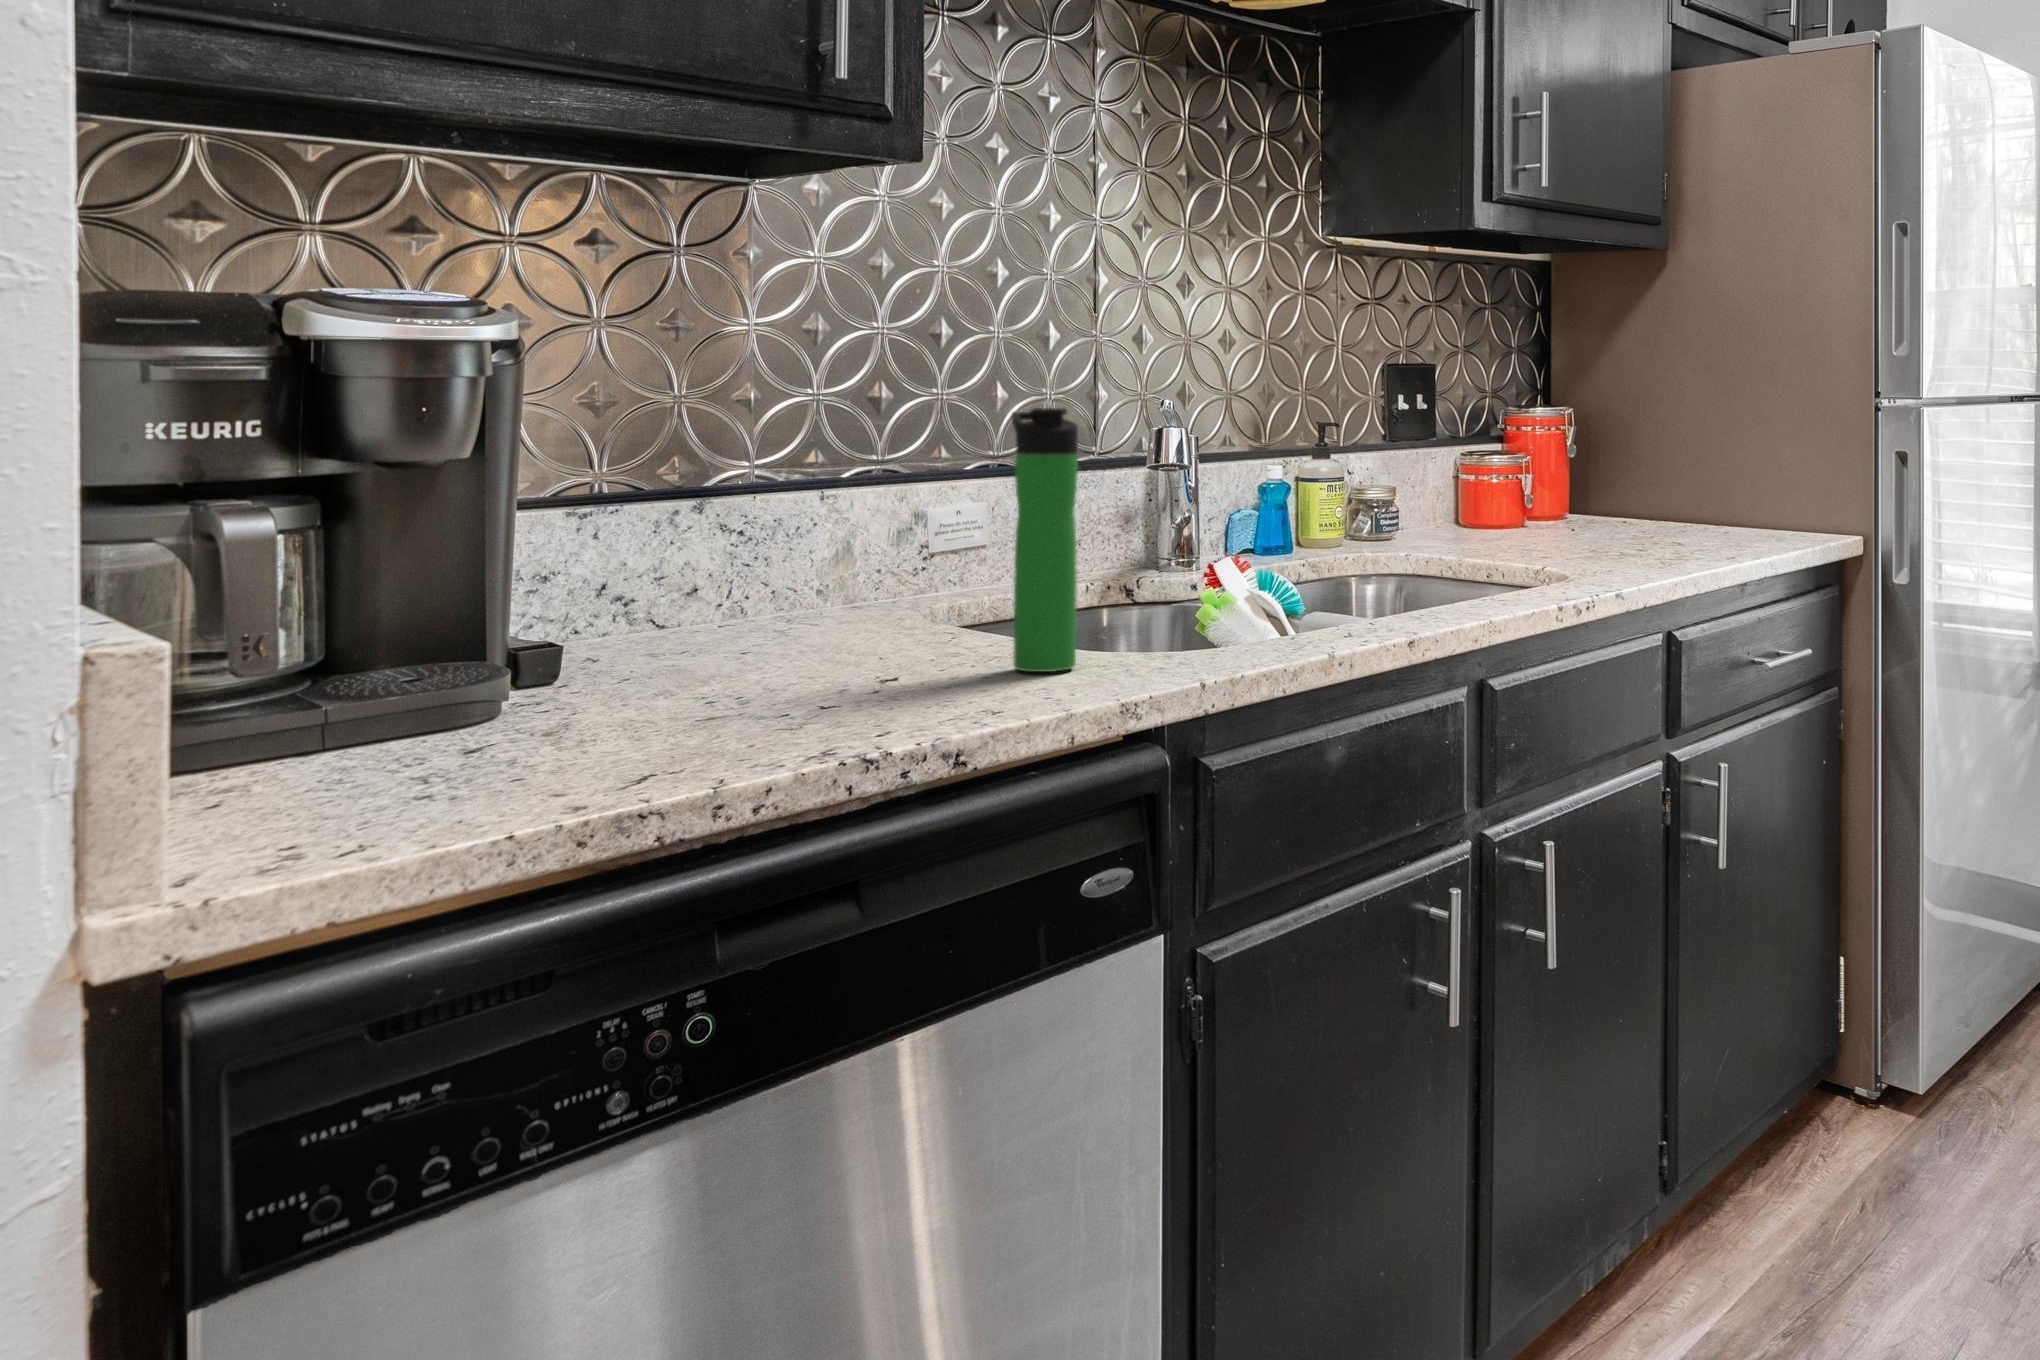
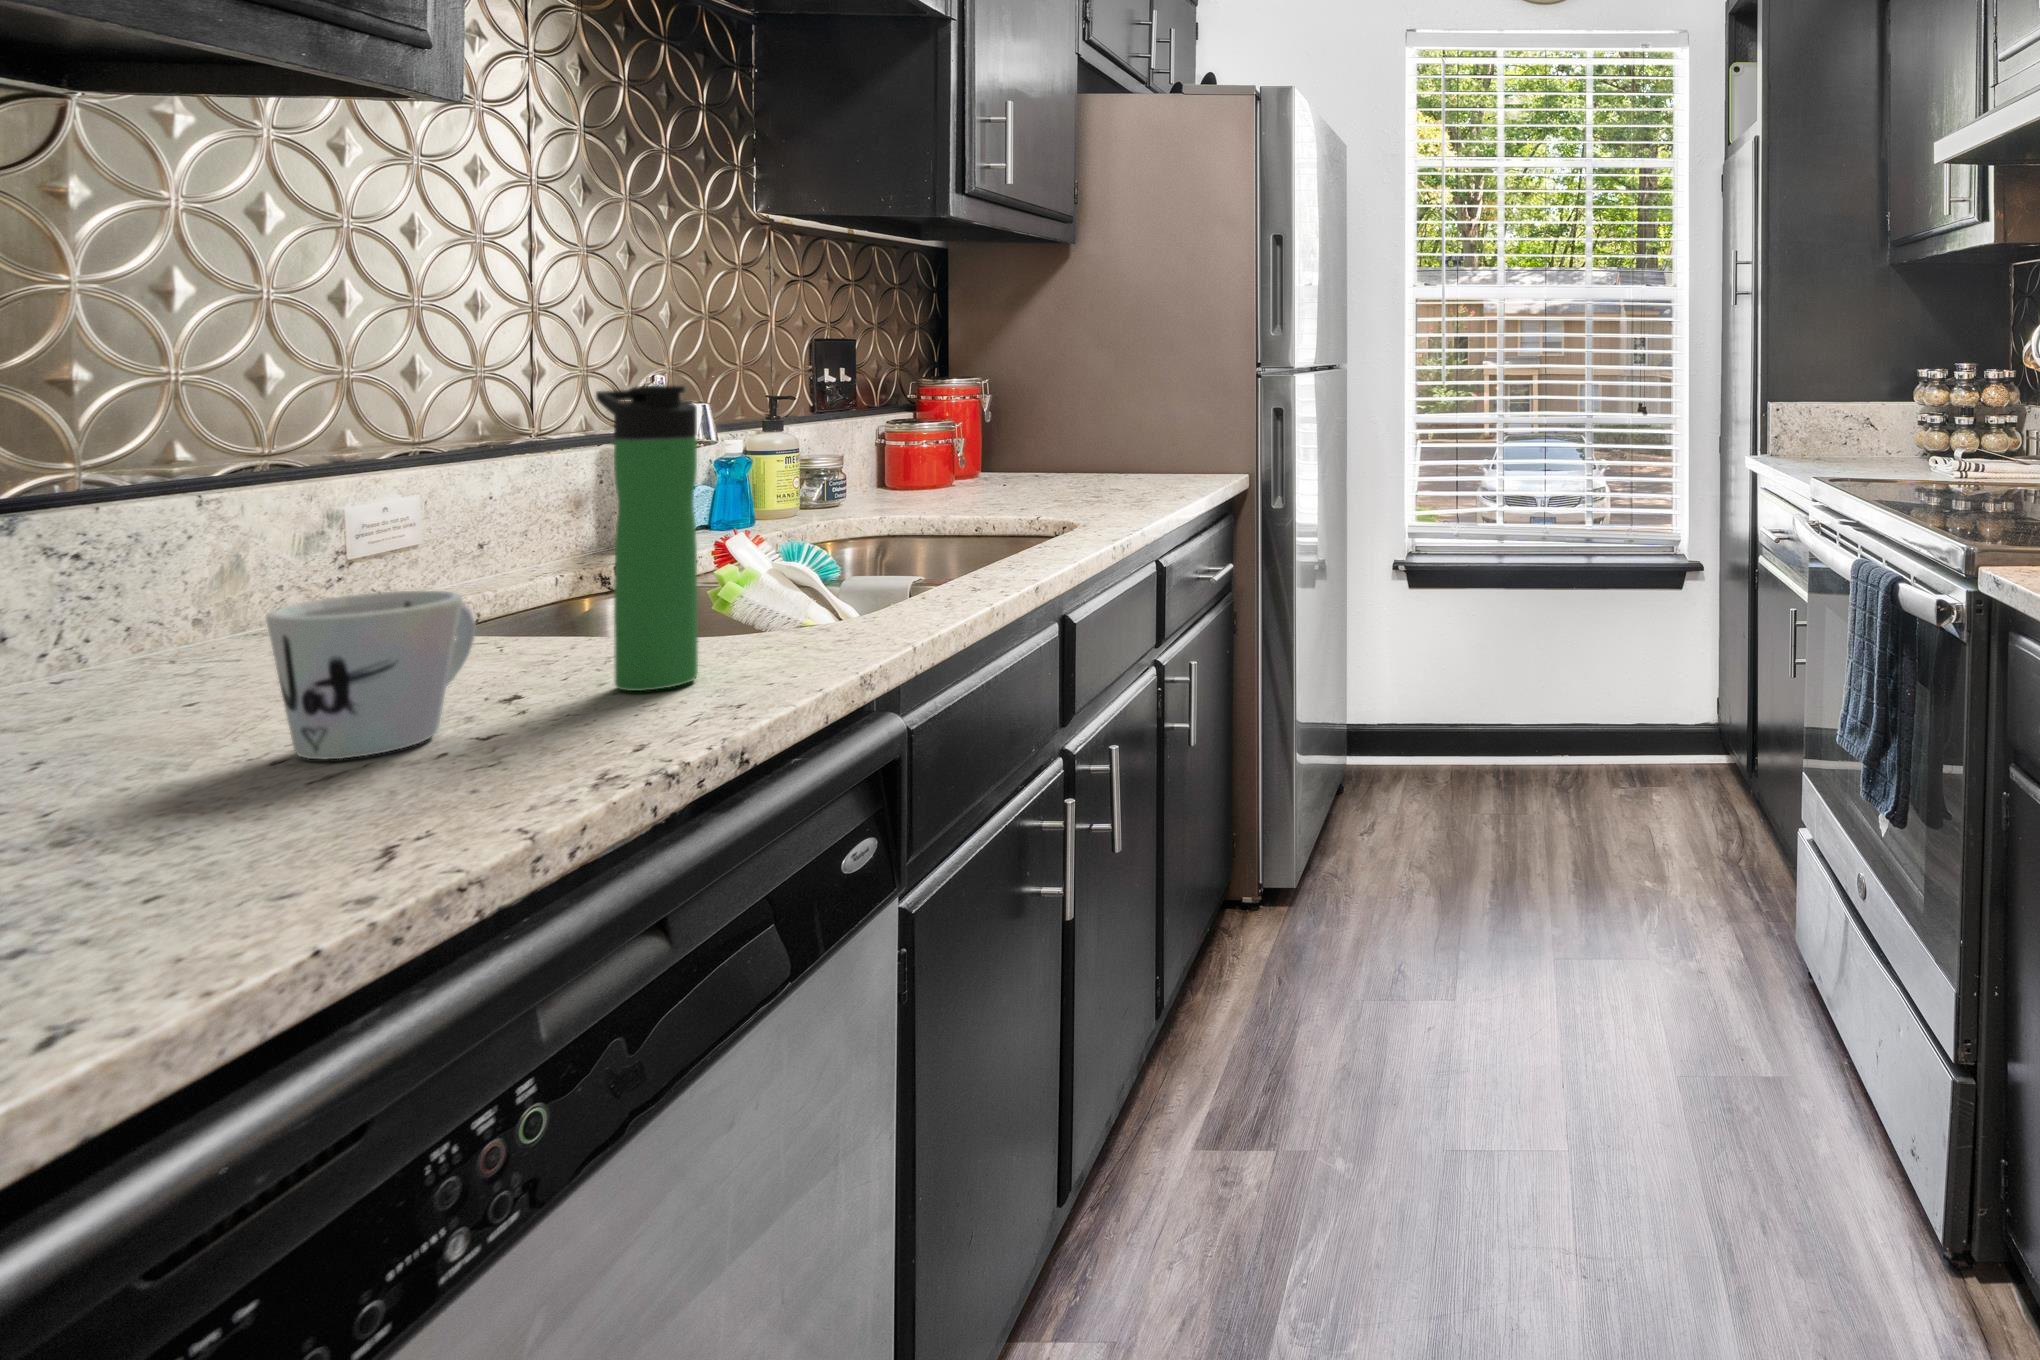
mug: none [774,567,920,688] -> present [266,591,475,759]

